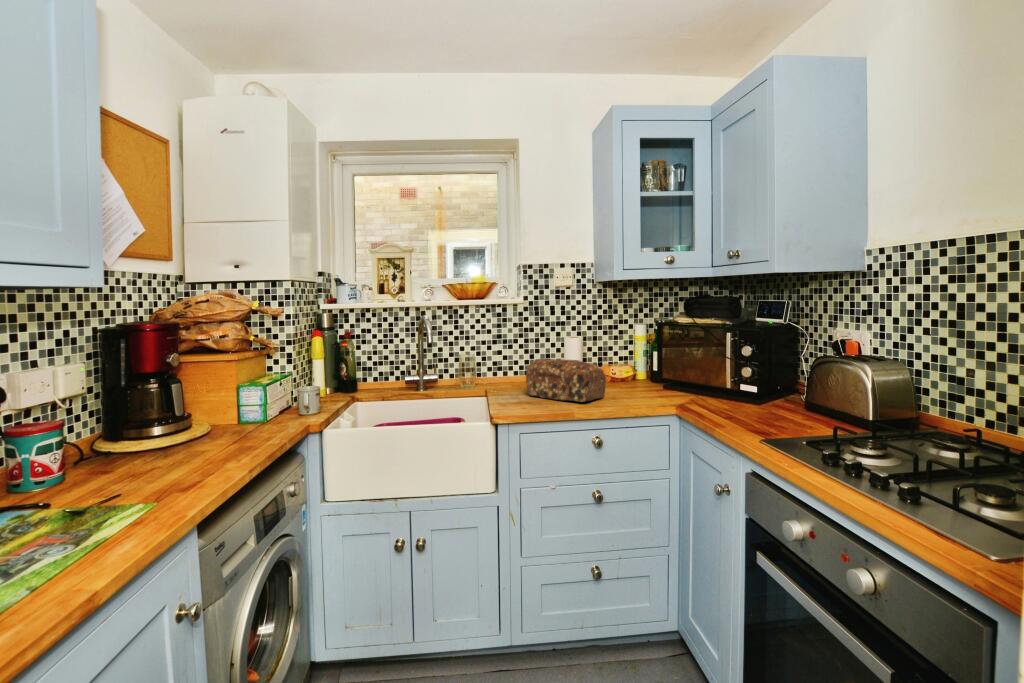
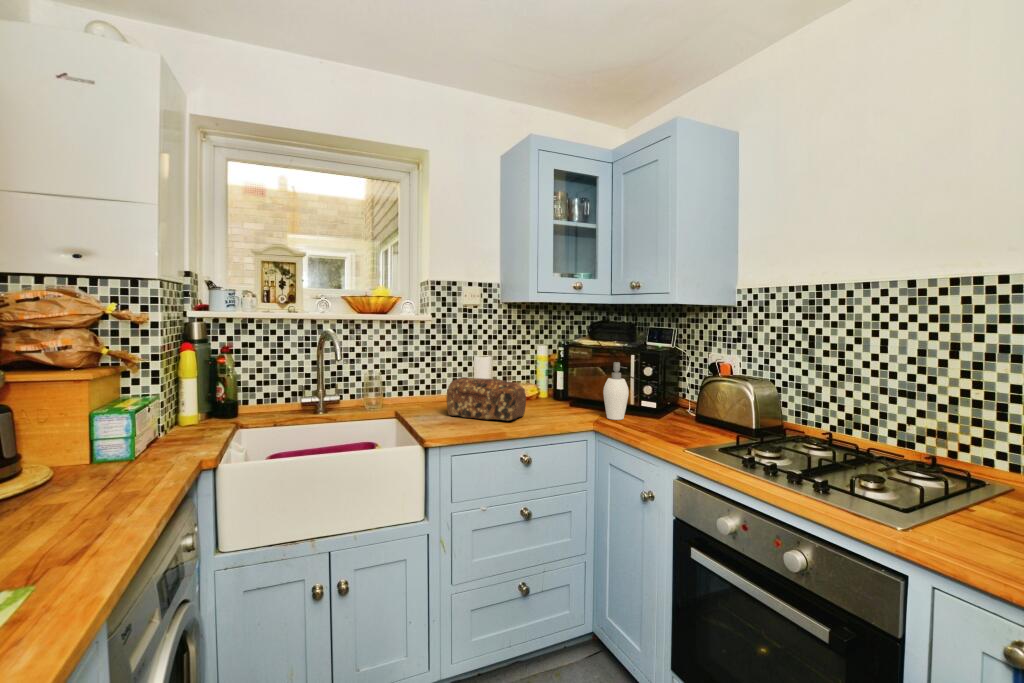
soap dispenser: none [690,341,719,404] -> present [603,362,629,420]

